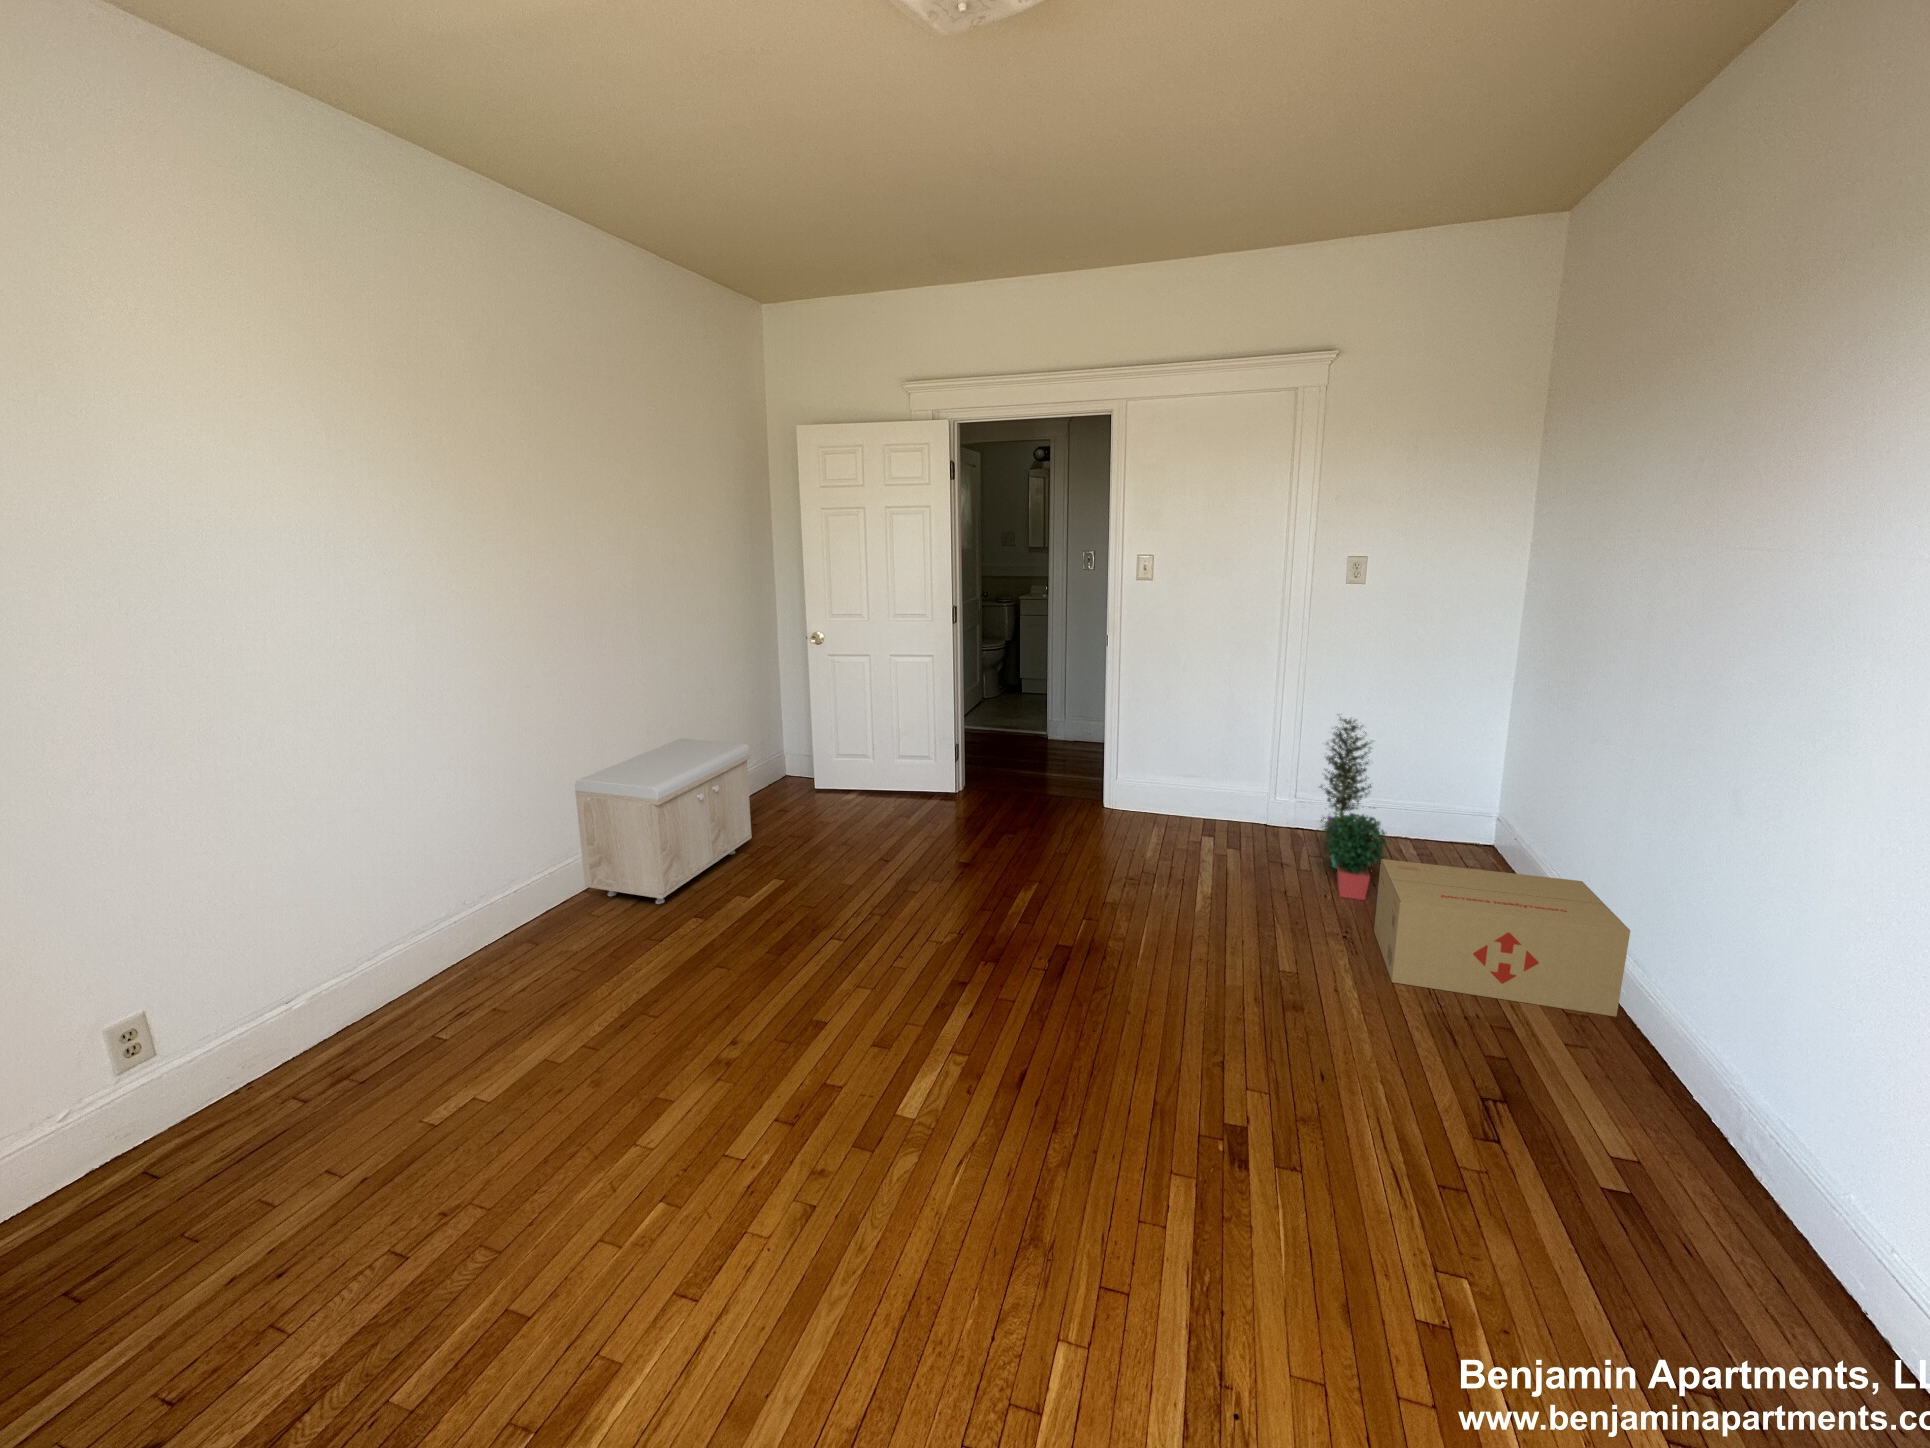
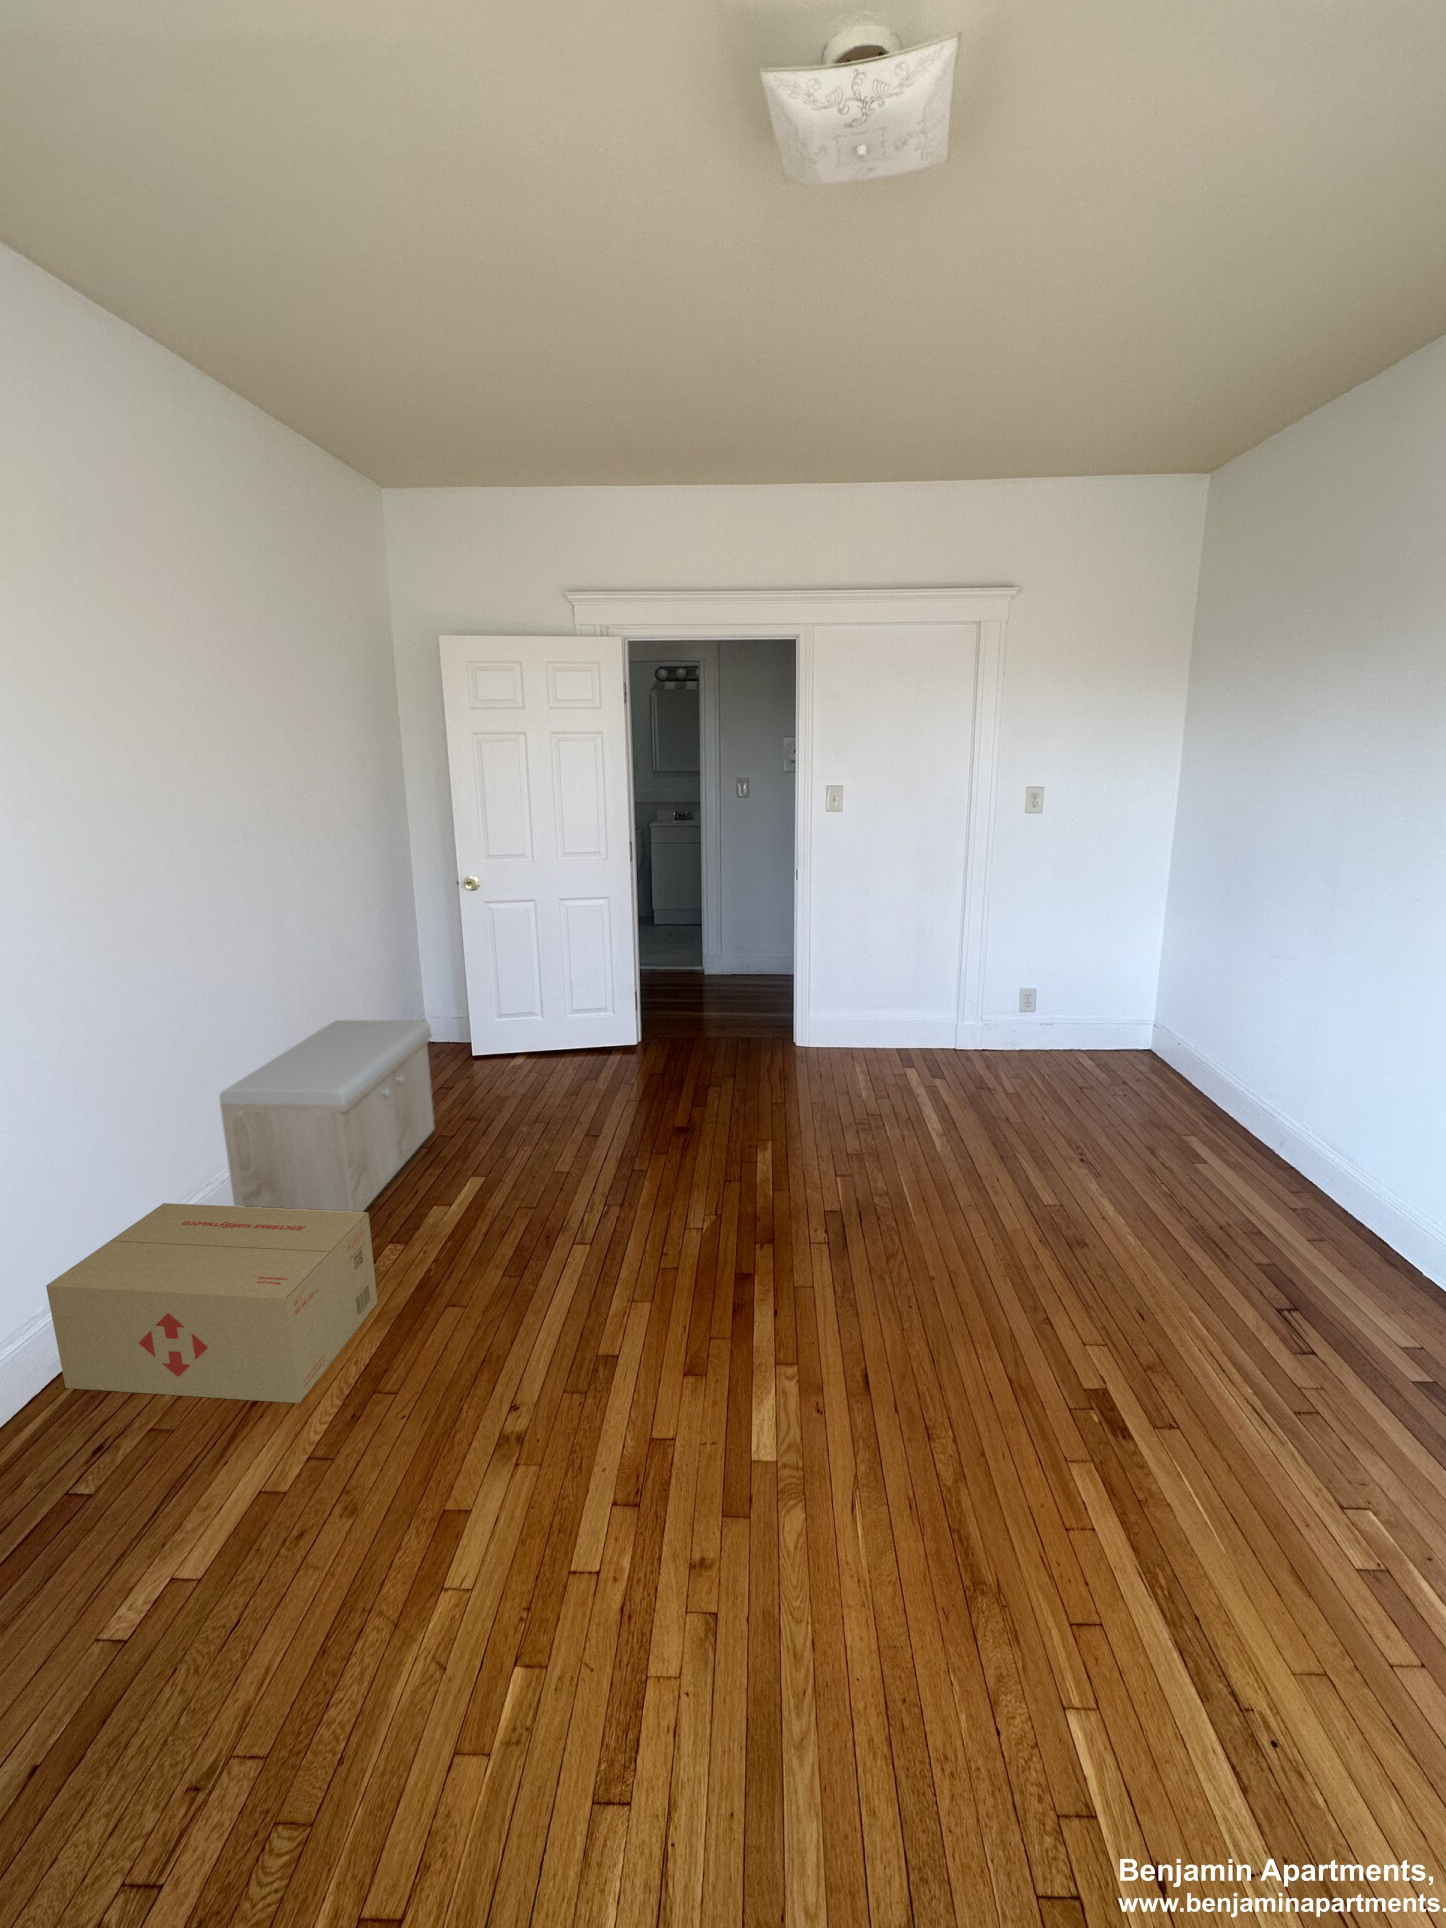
potted plant: present [1321,718,1387,900] -> none [1007,942,1096,1120]
cardboard box: present [1374,859,1630,1017] -> present [46,1203,378,1403]

